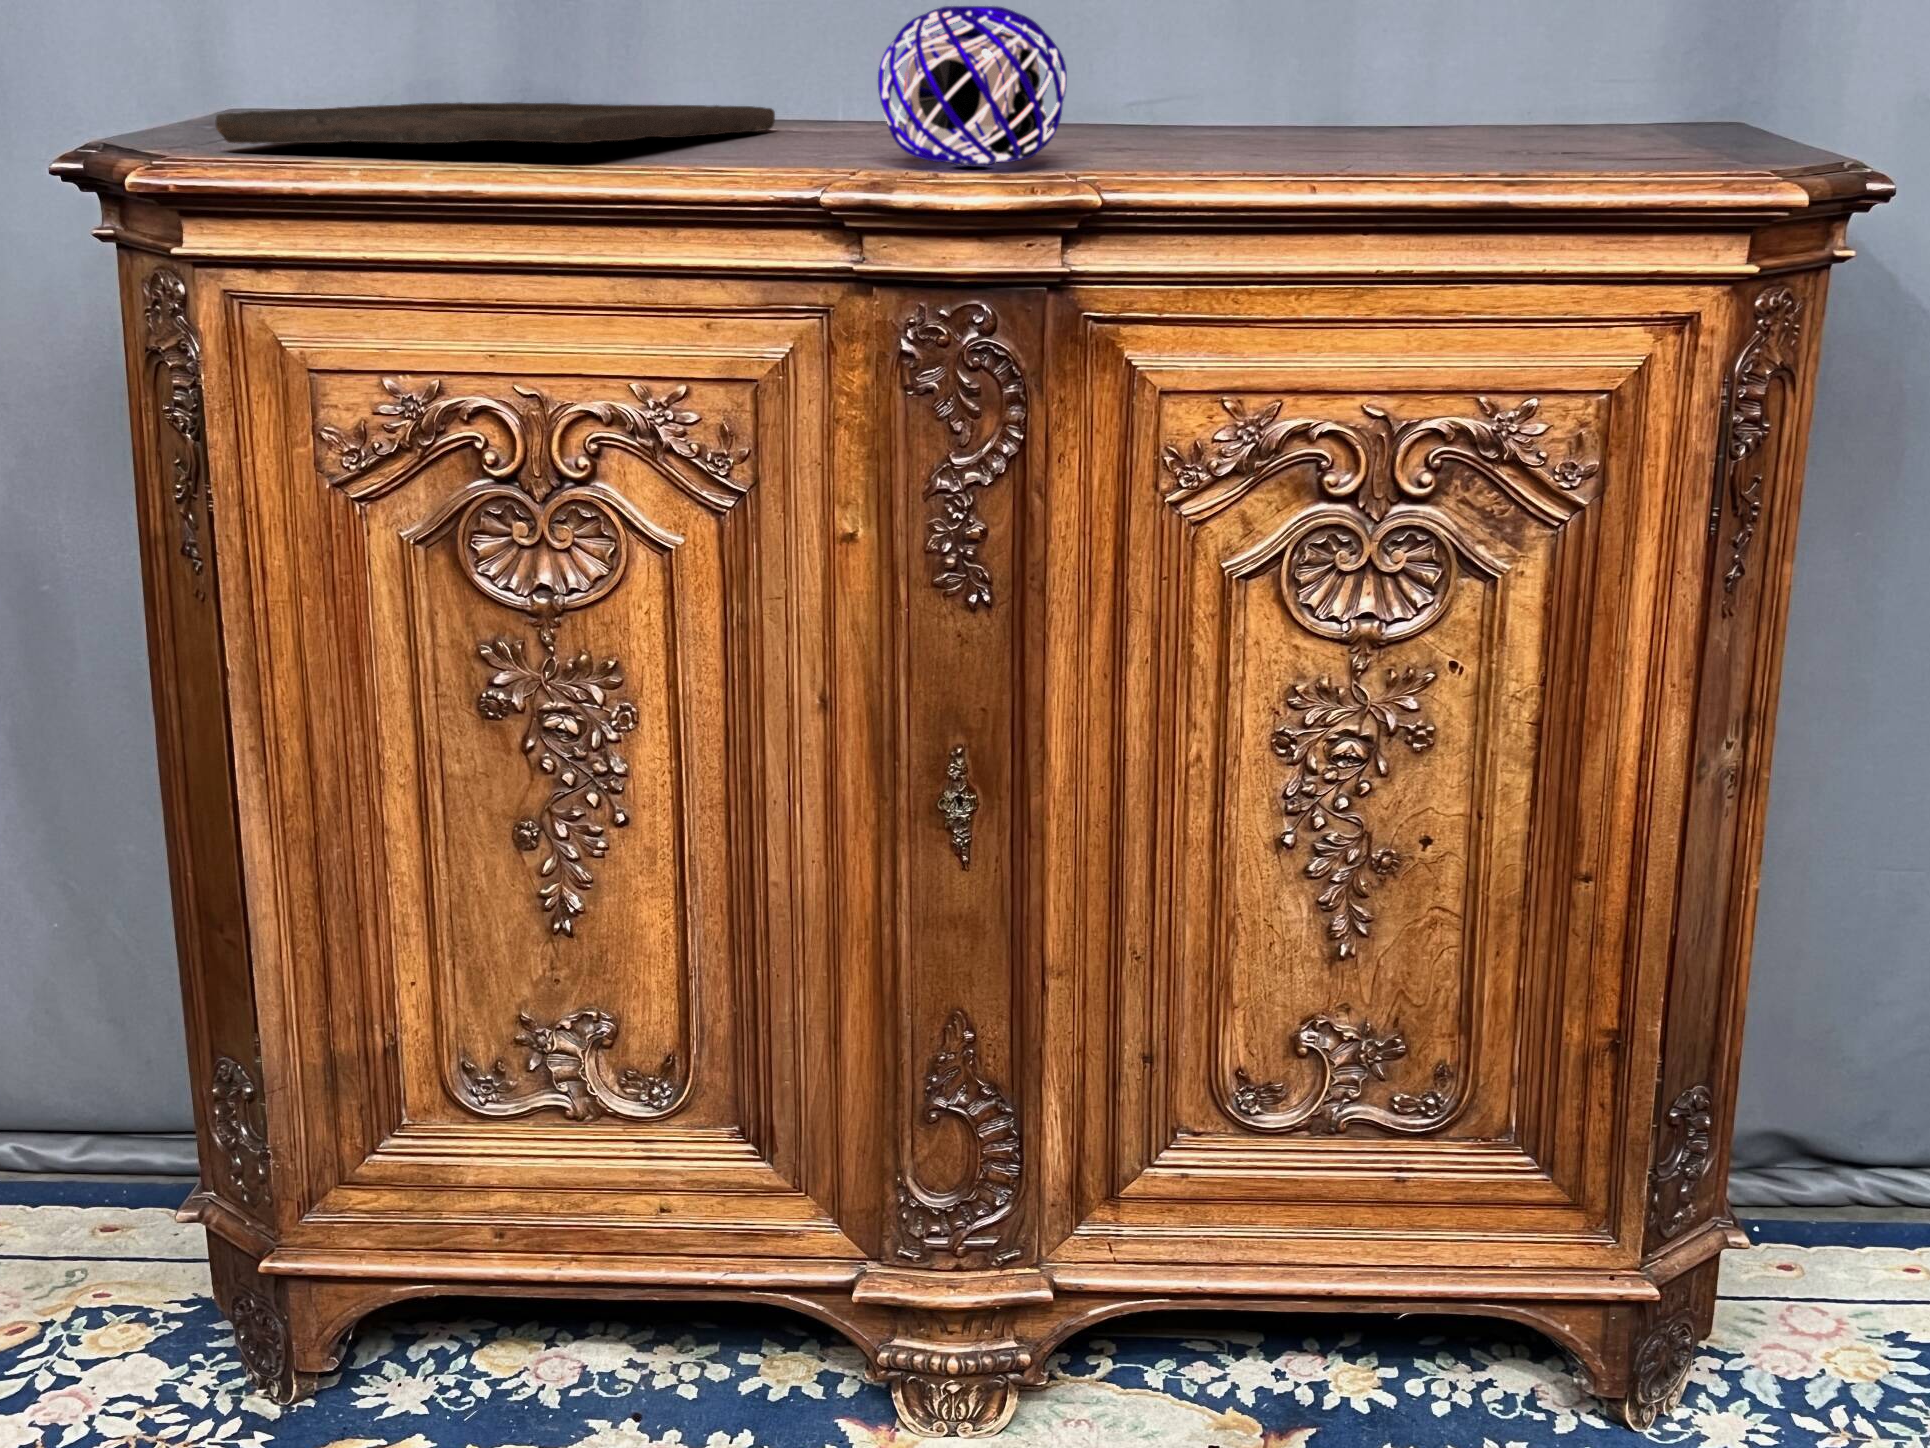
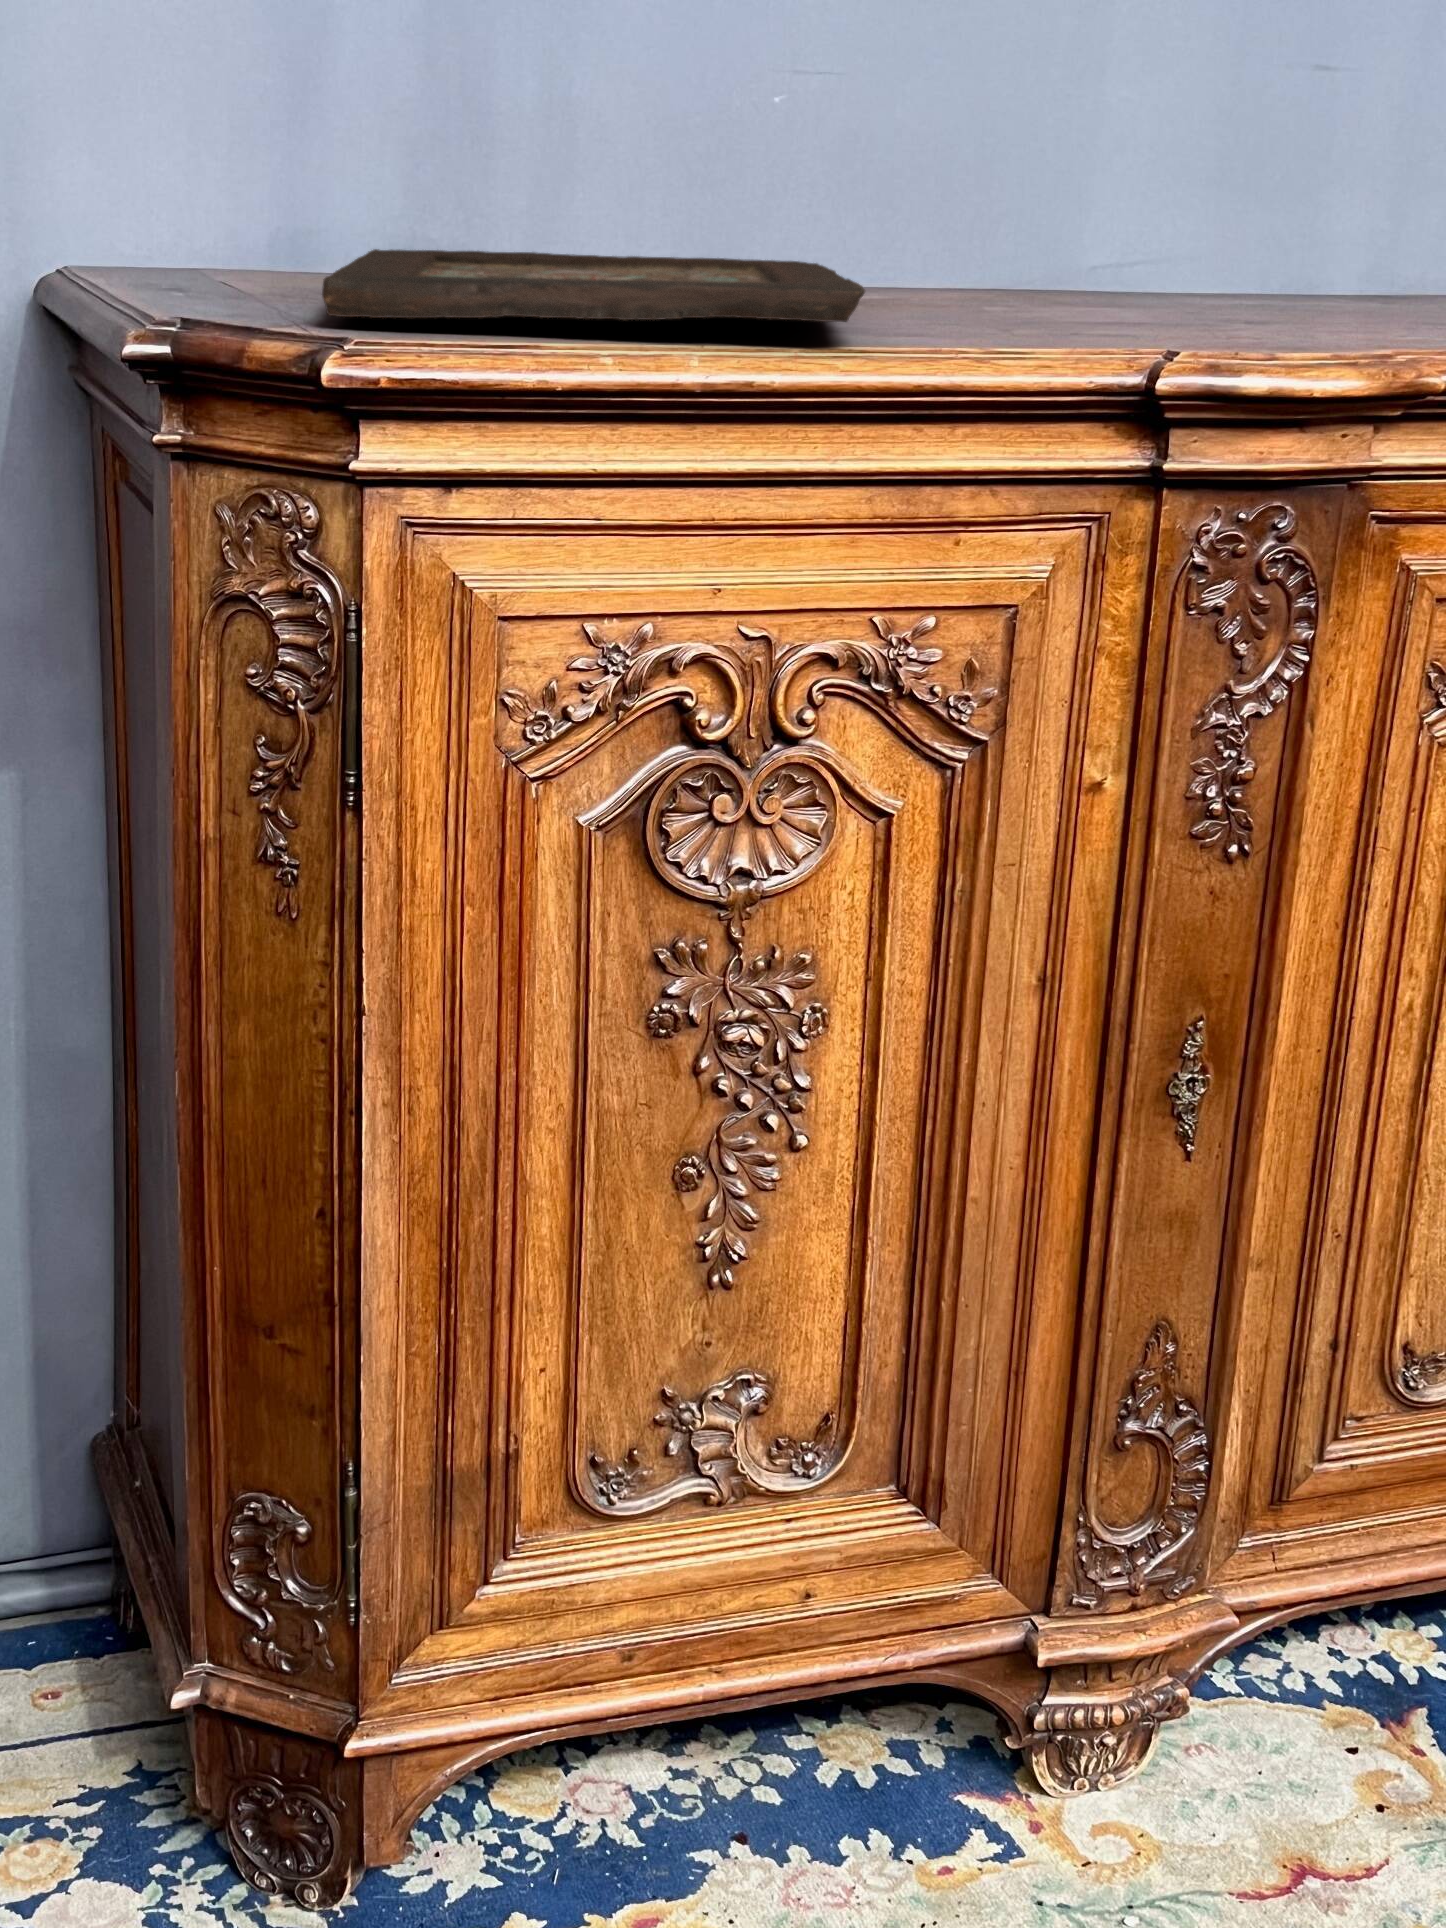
decorative orb: present [878,6,1067,166] -> none [1146,160,1372,348]

